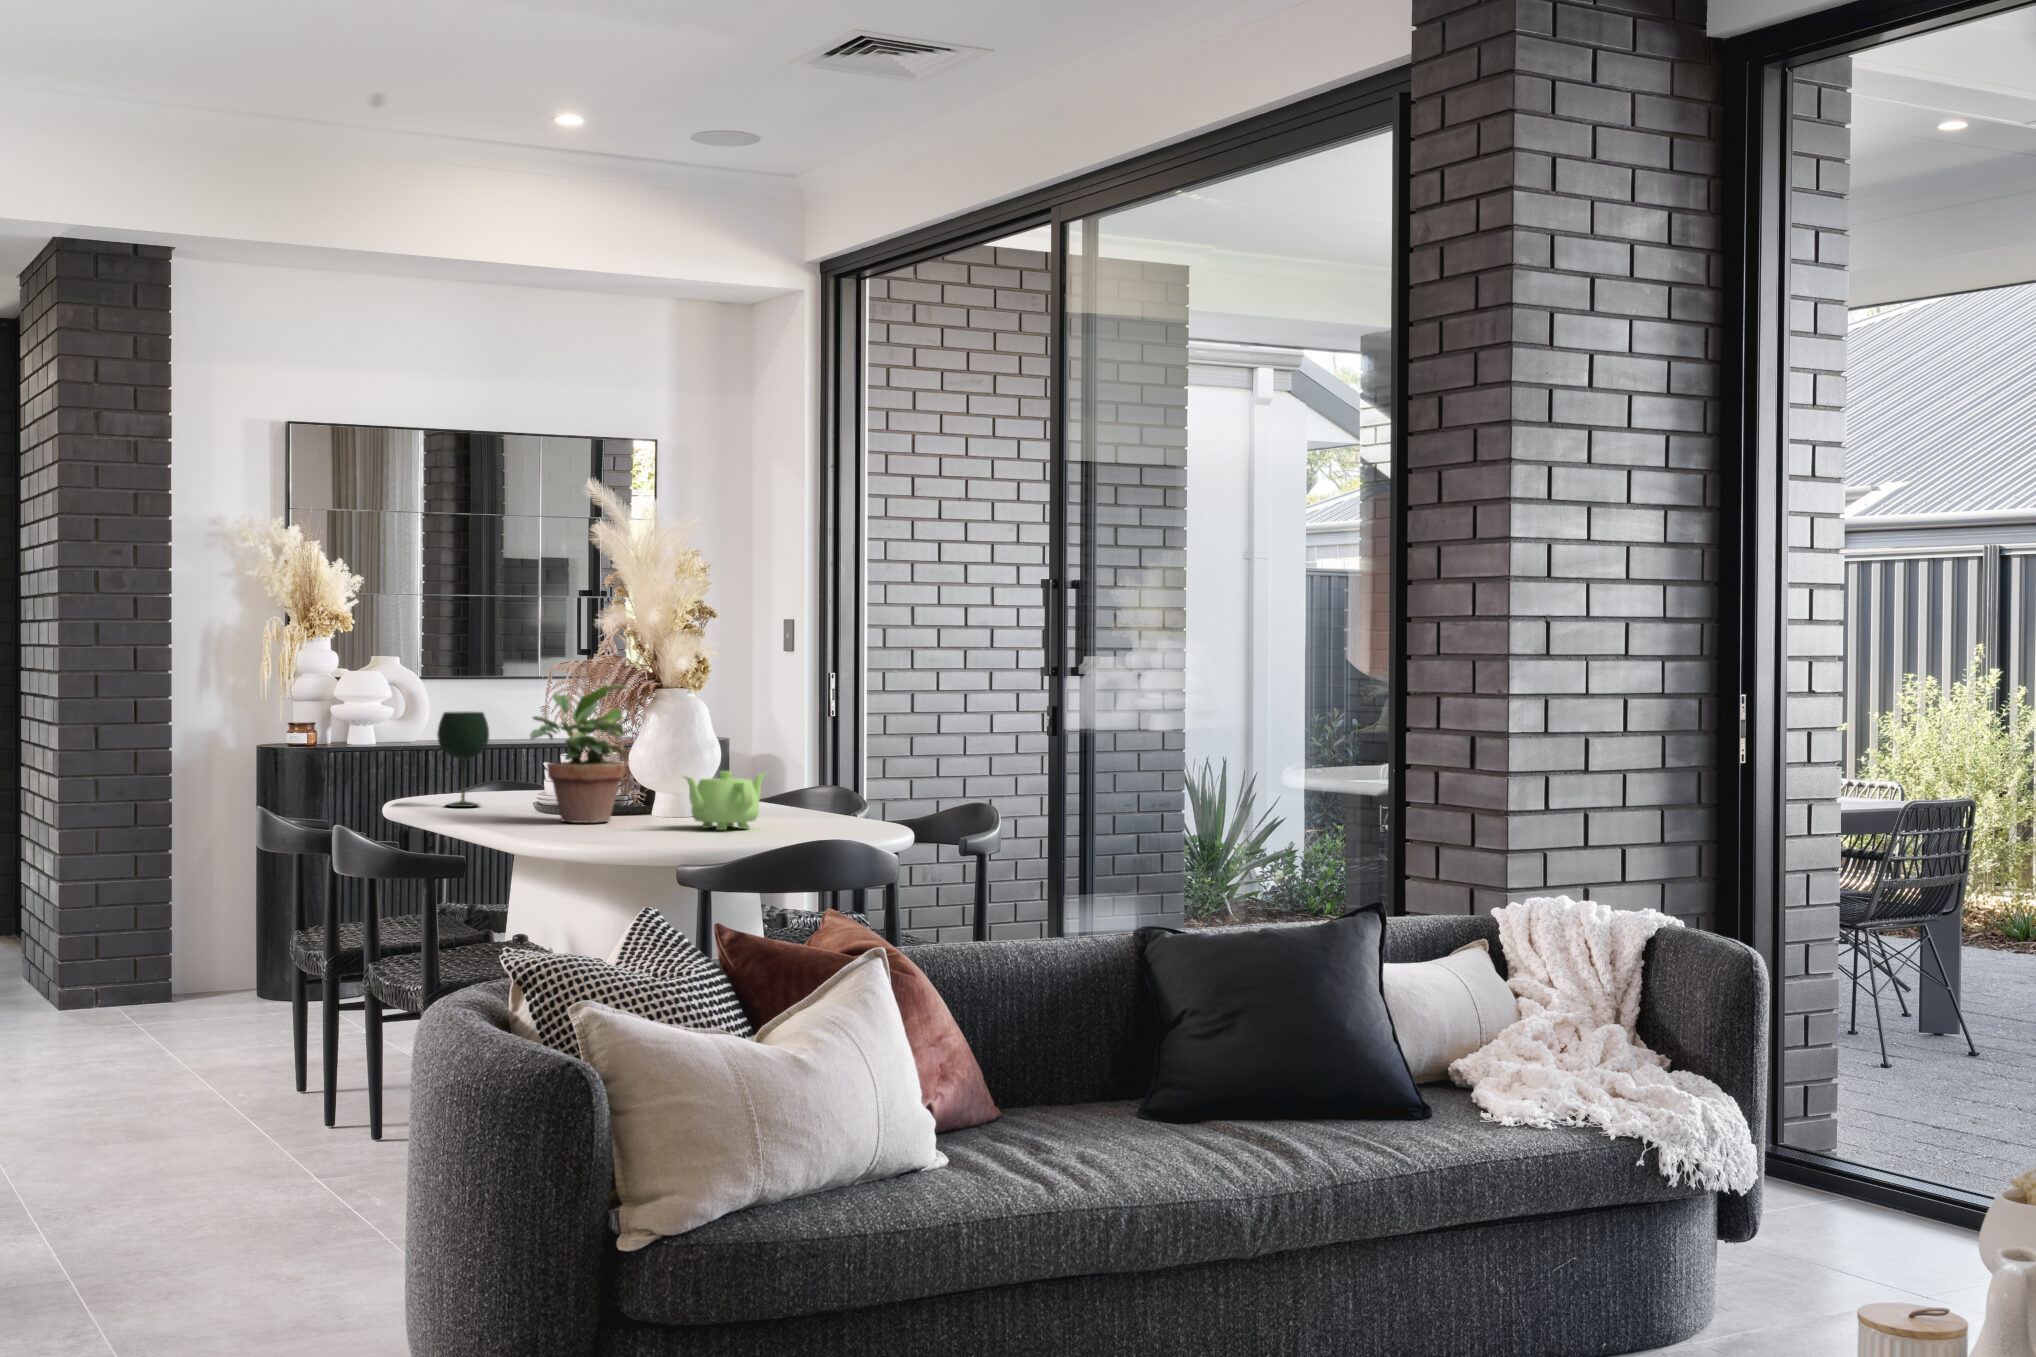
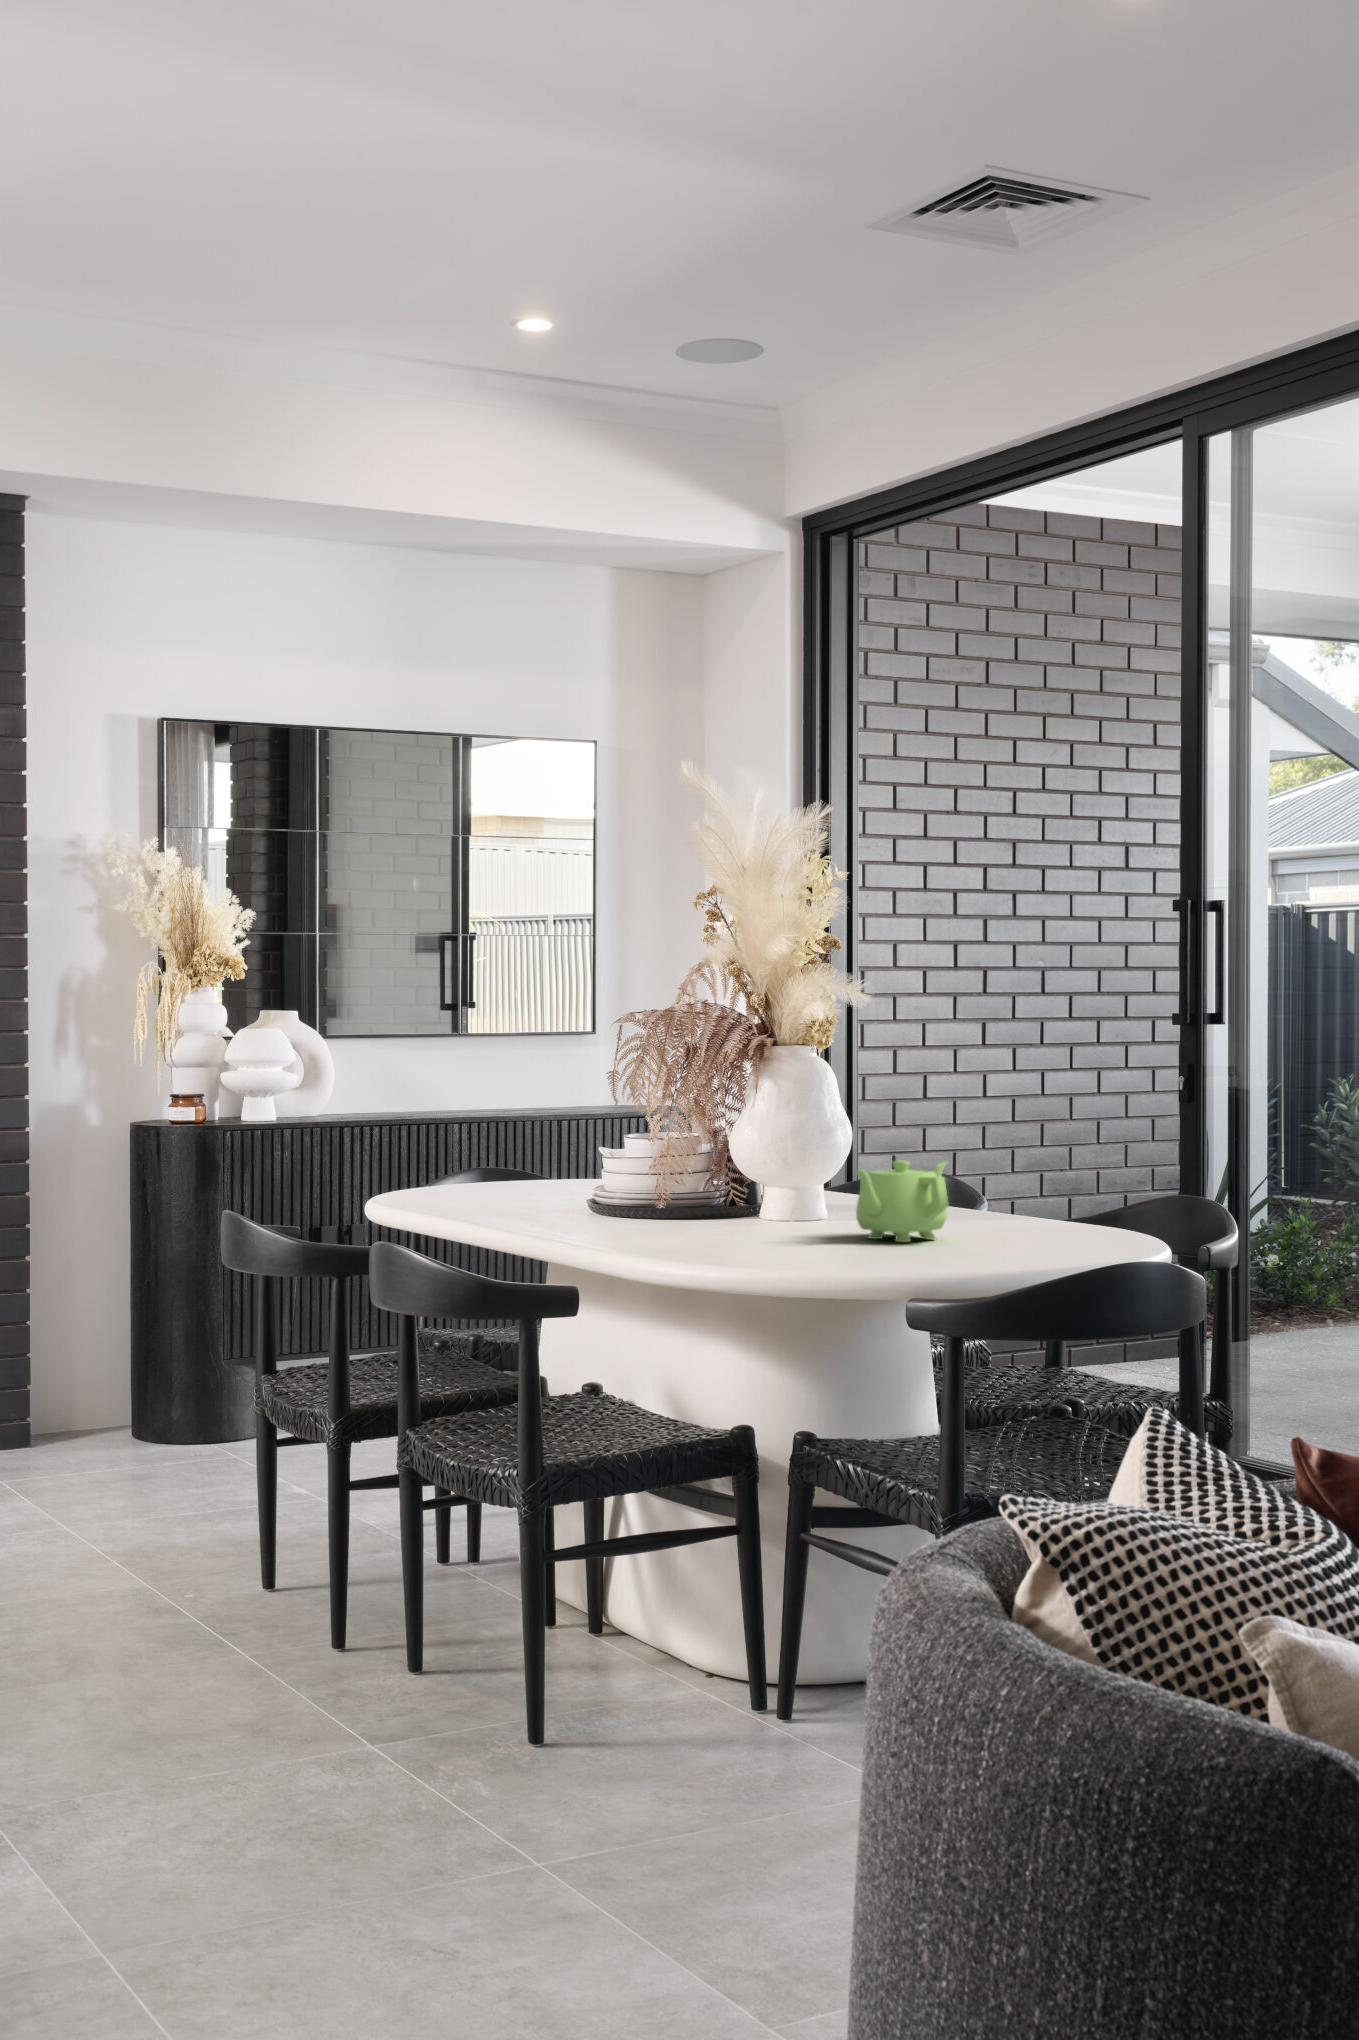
potted plant: present [530,685,628,823] -> none [626,1045,767,1233]
wine glass: present [437,712,489,807] -> none [470,1082,537,1209]

